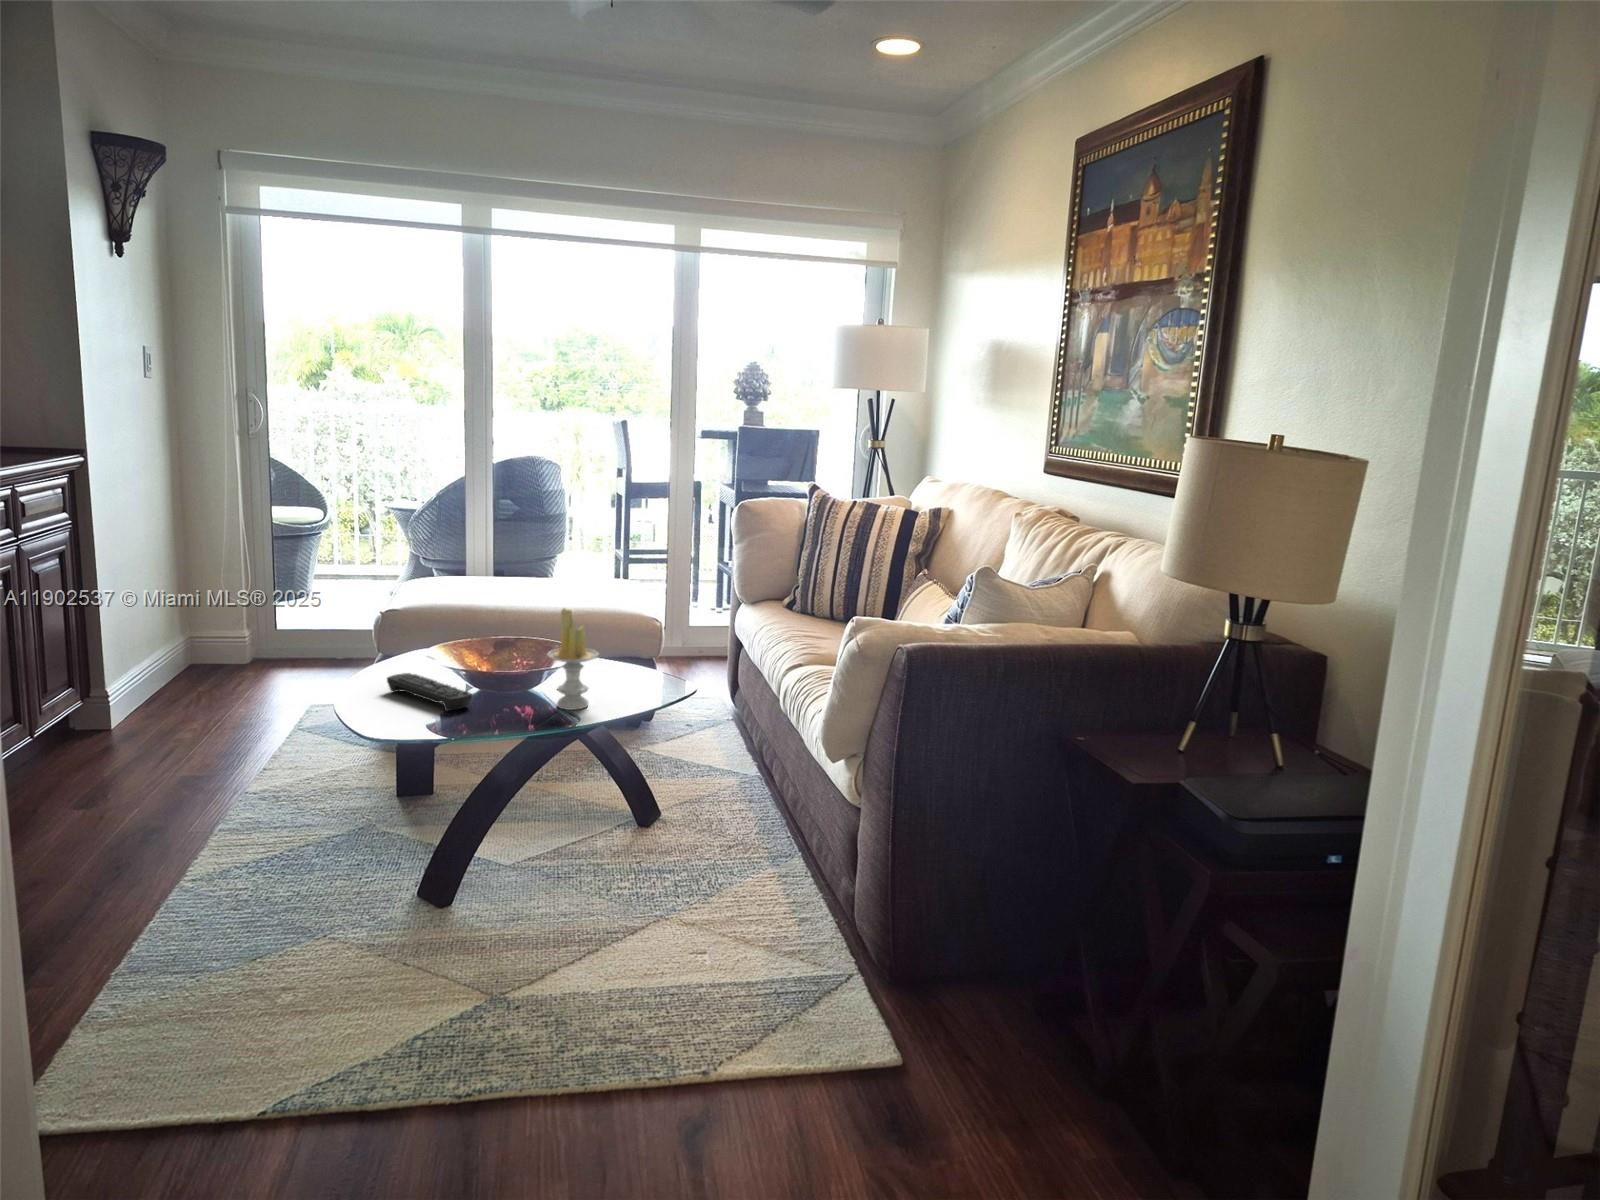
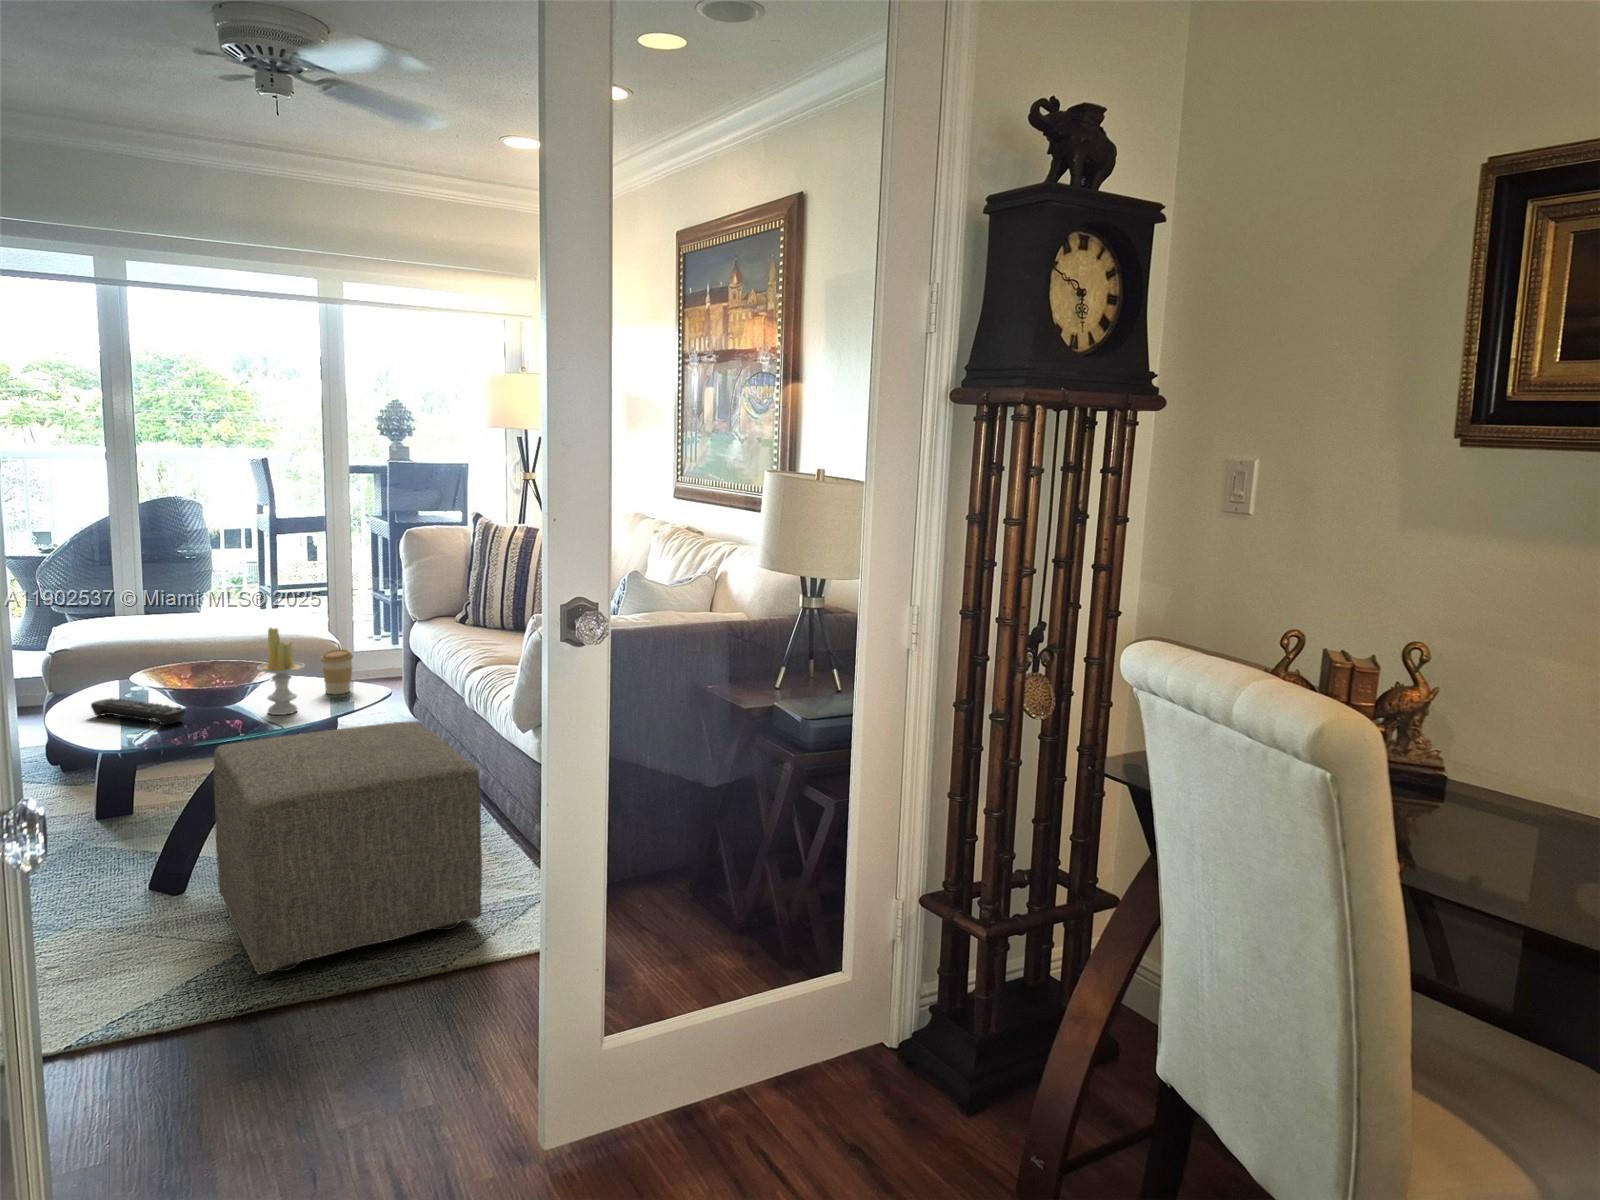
coffee cup: none [622,636,656,688] -> present [321,649,353,694]
ottoman: none [479,736,766,1046] -> present [213,721,482,975]

